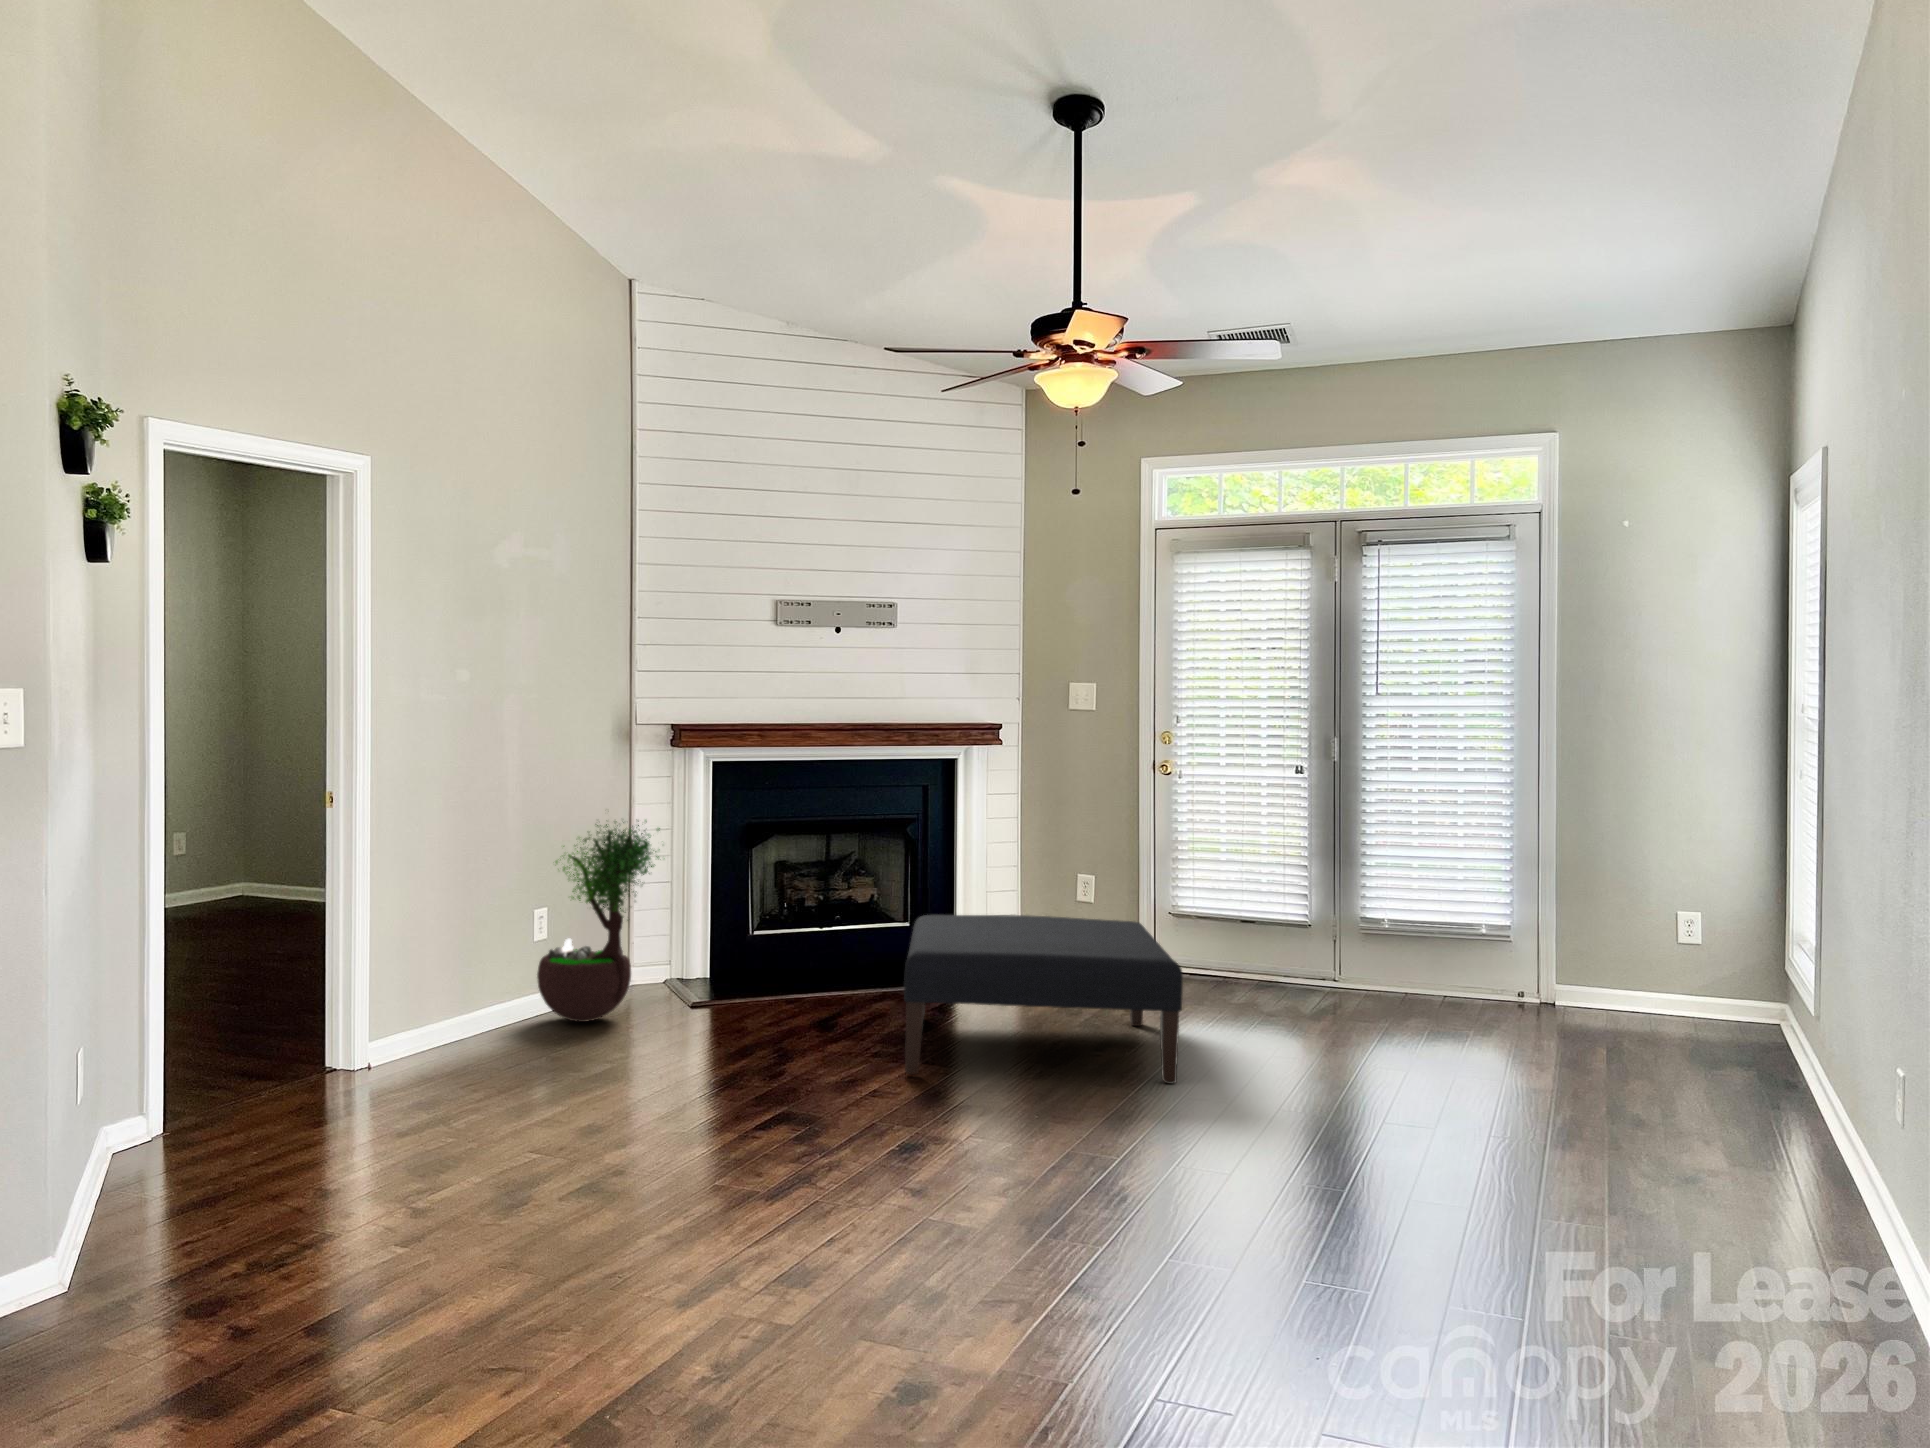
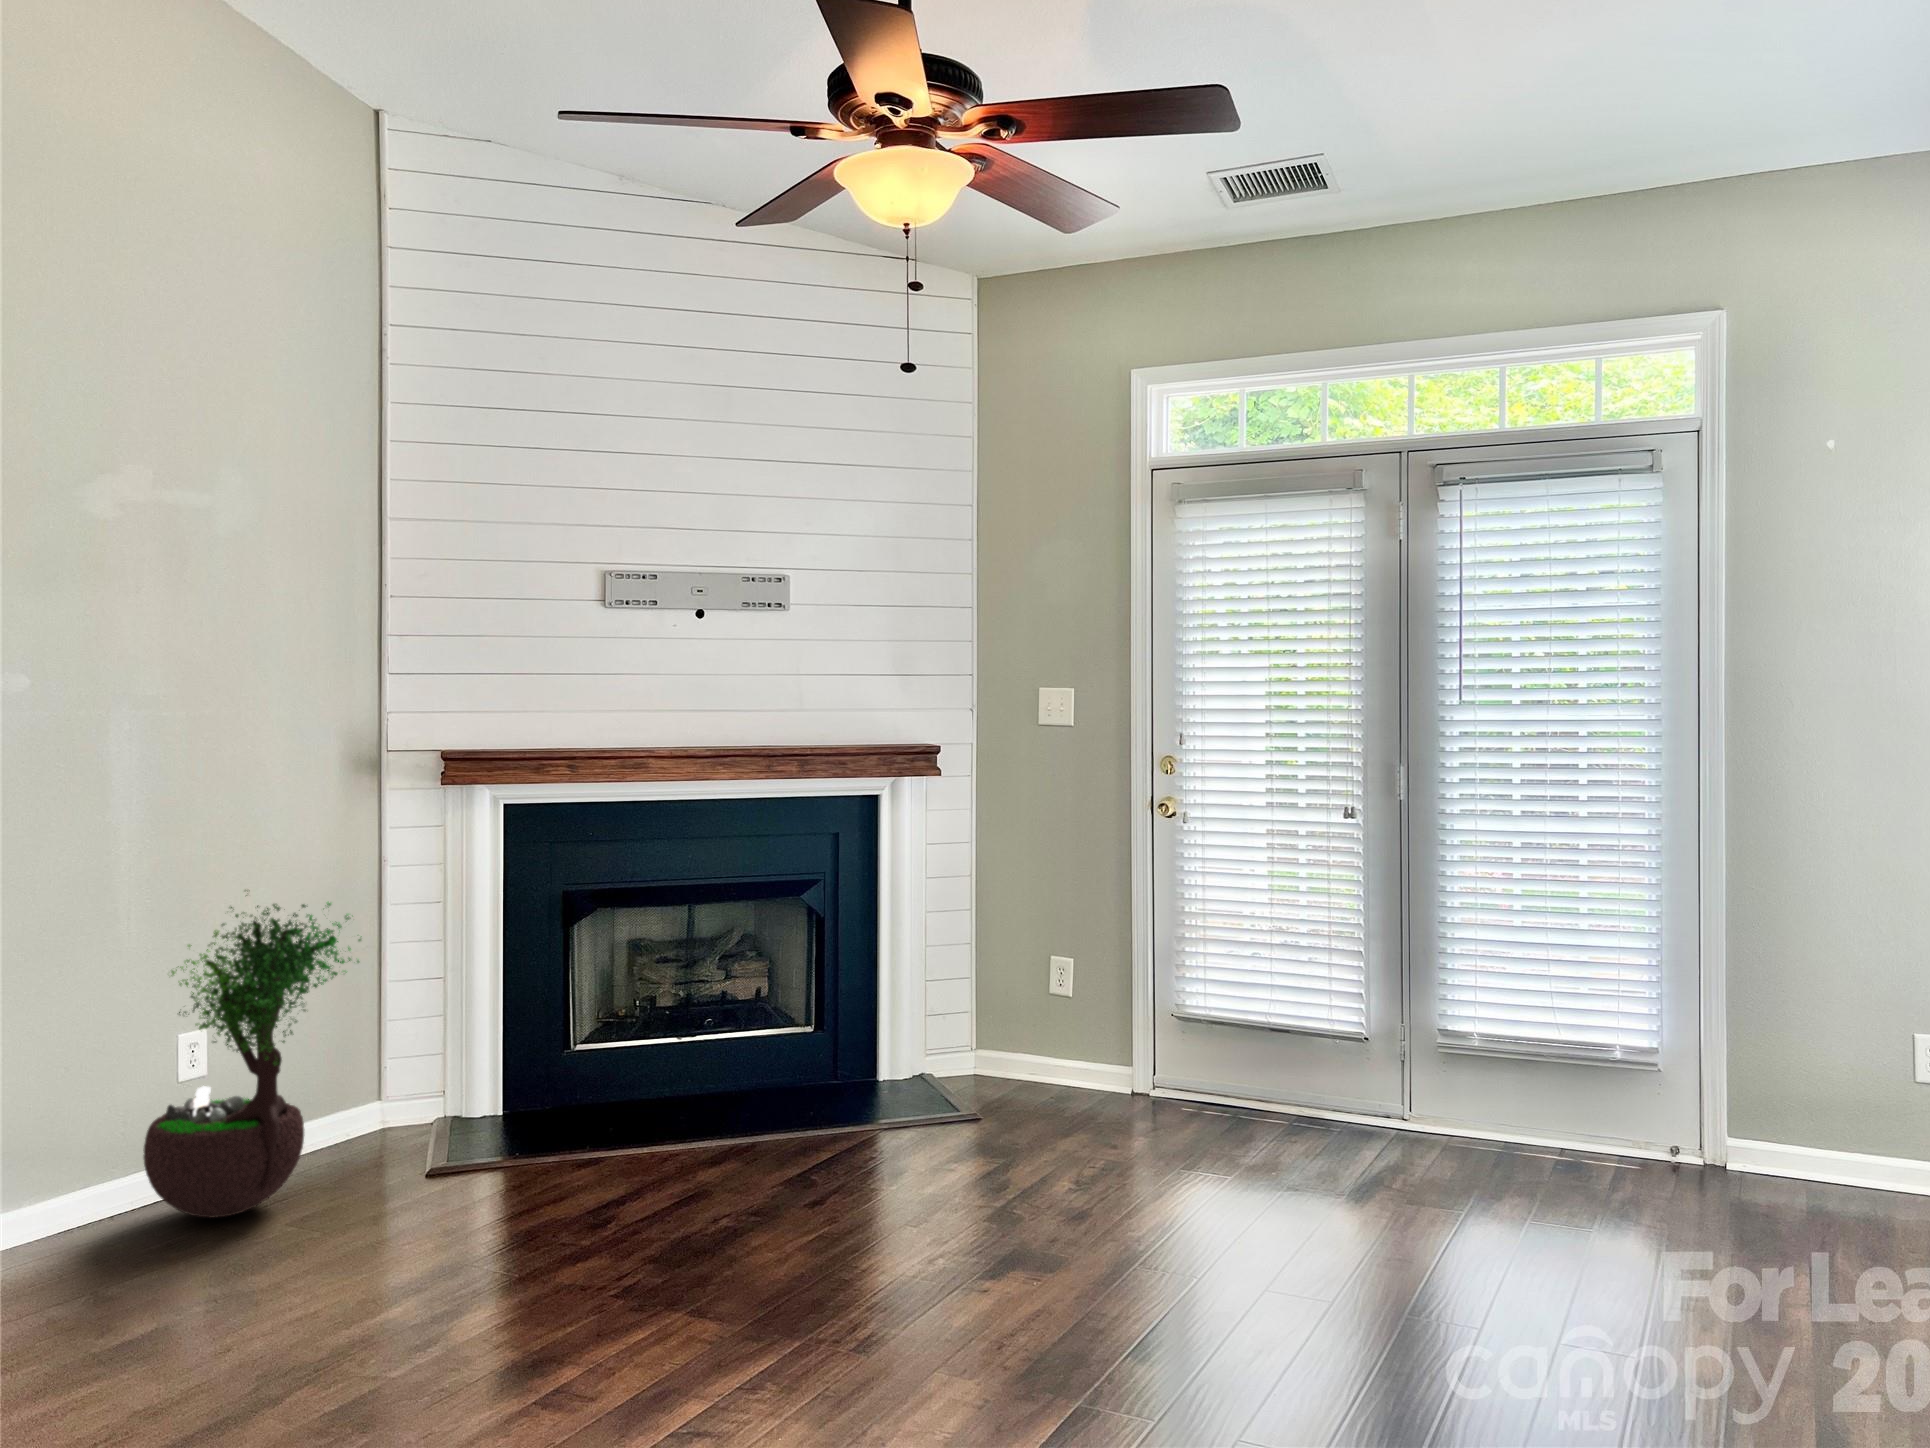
ottoman: present [904,915,1183,1084] -> none [626,1047,1093,1372]

